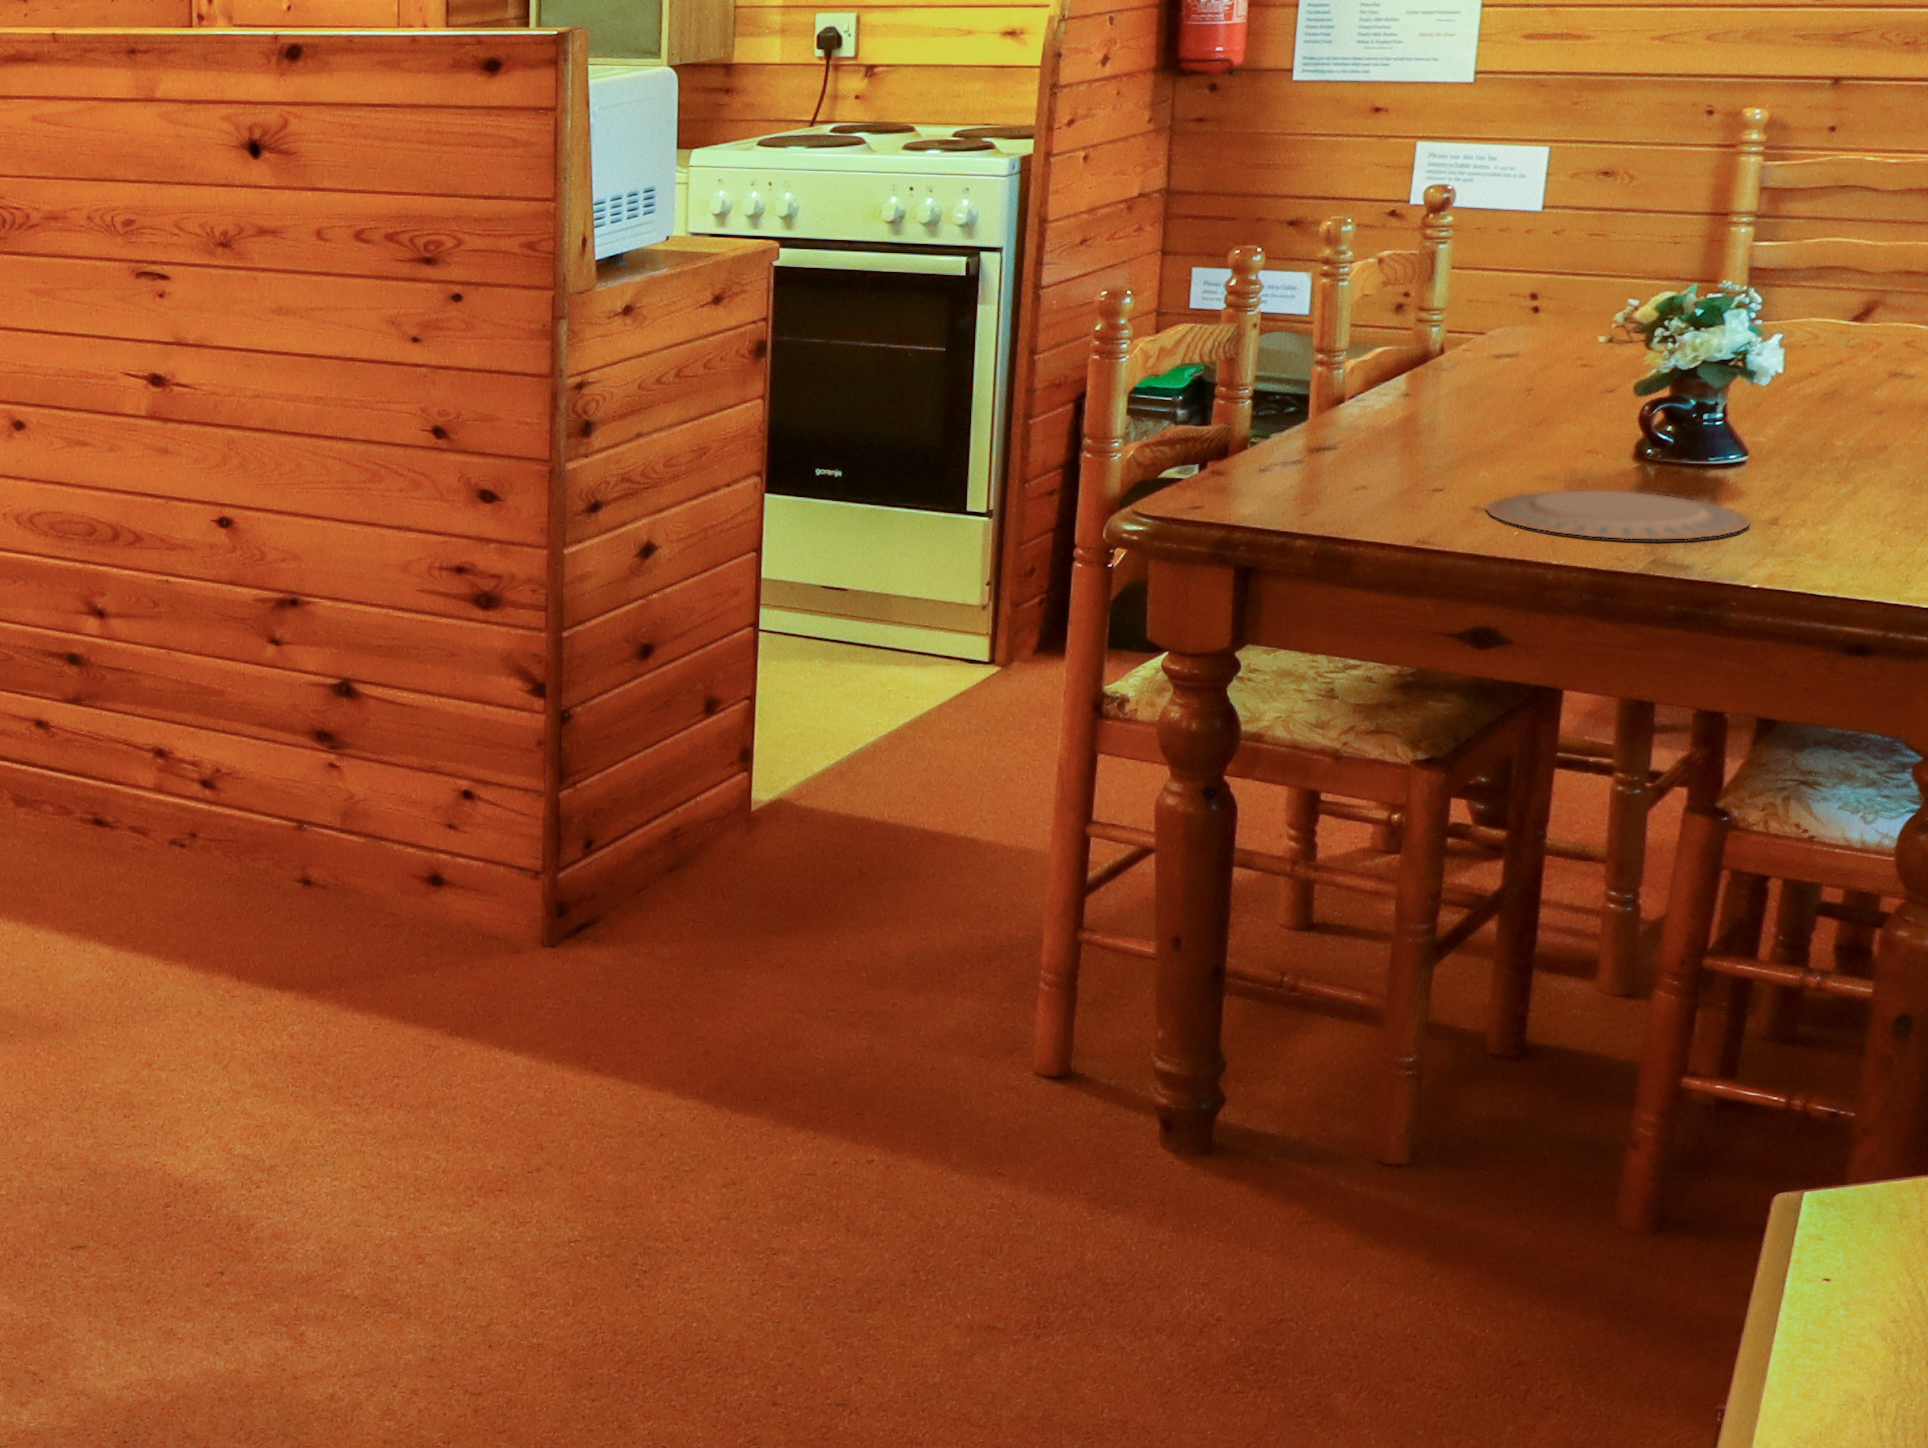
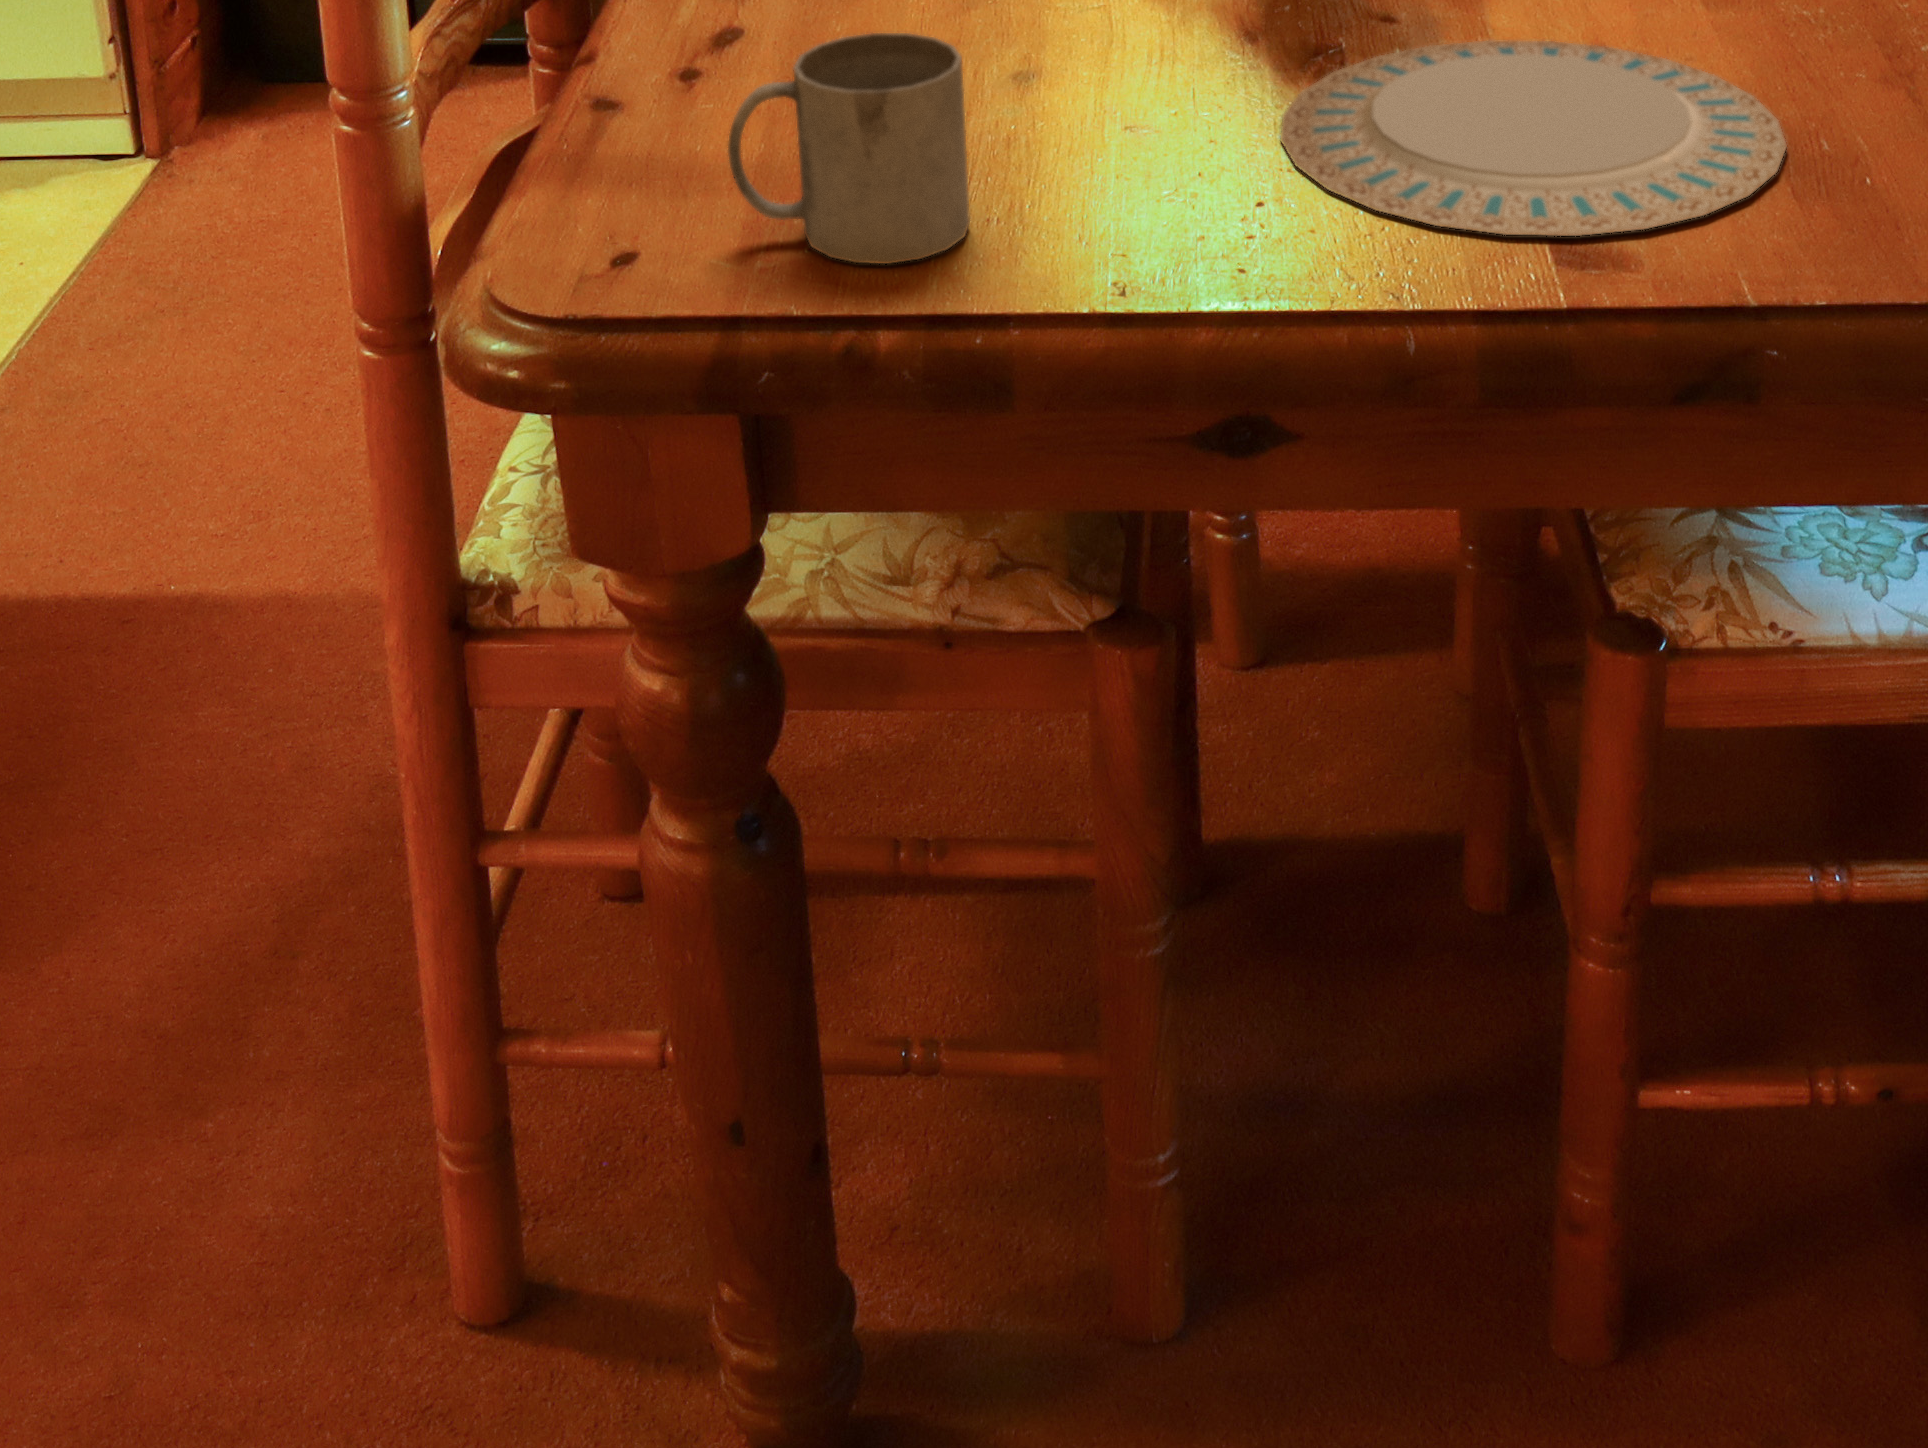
mug: none [1212,420,1322,507] -> present [728,33,970,264]

